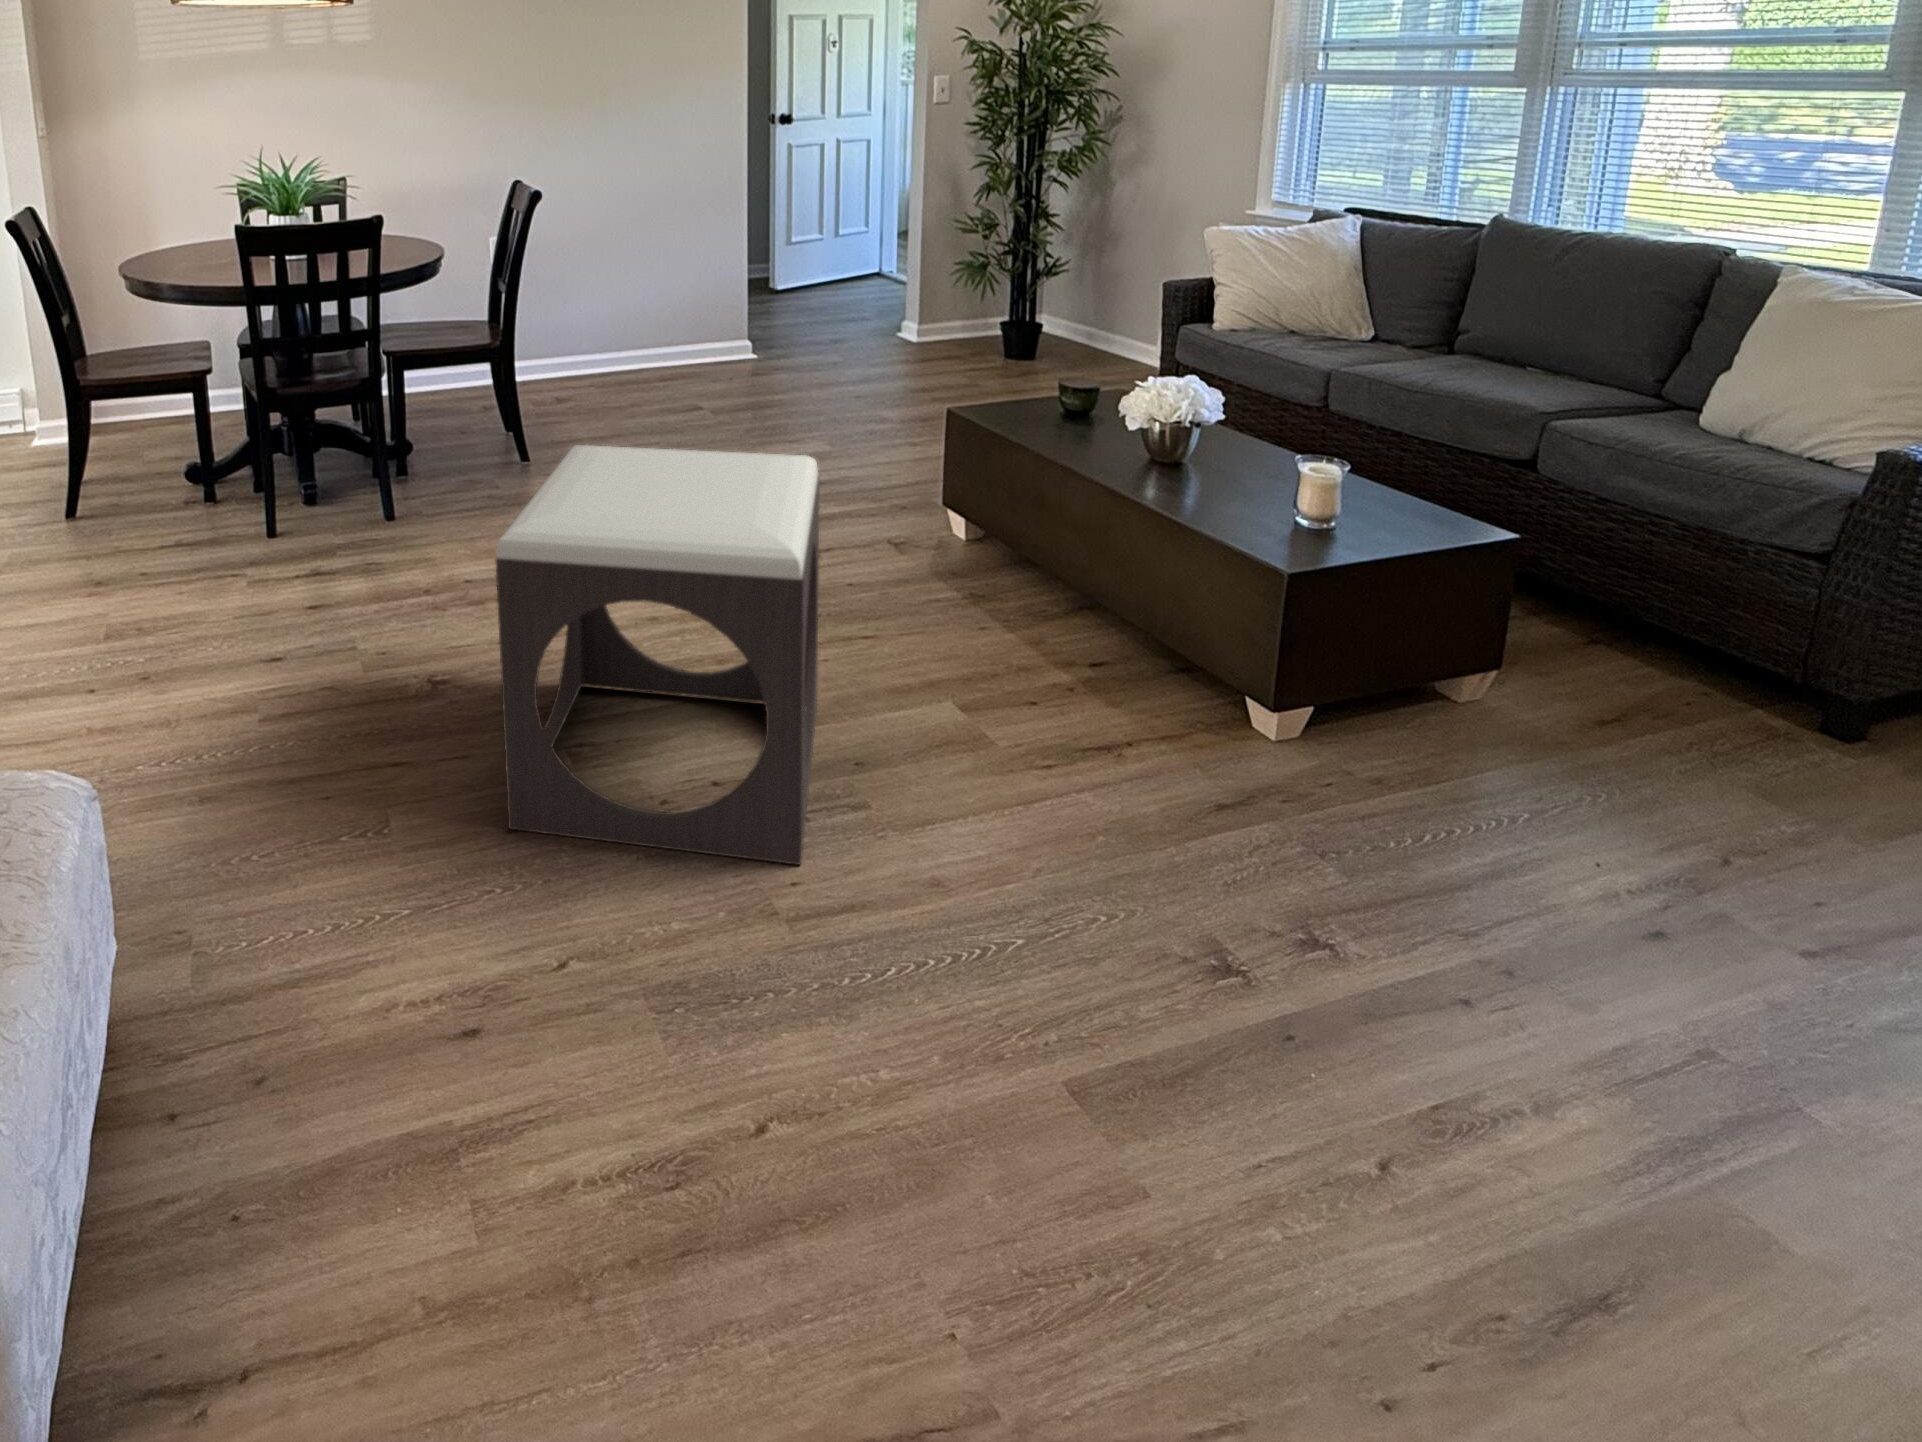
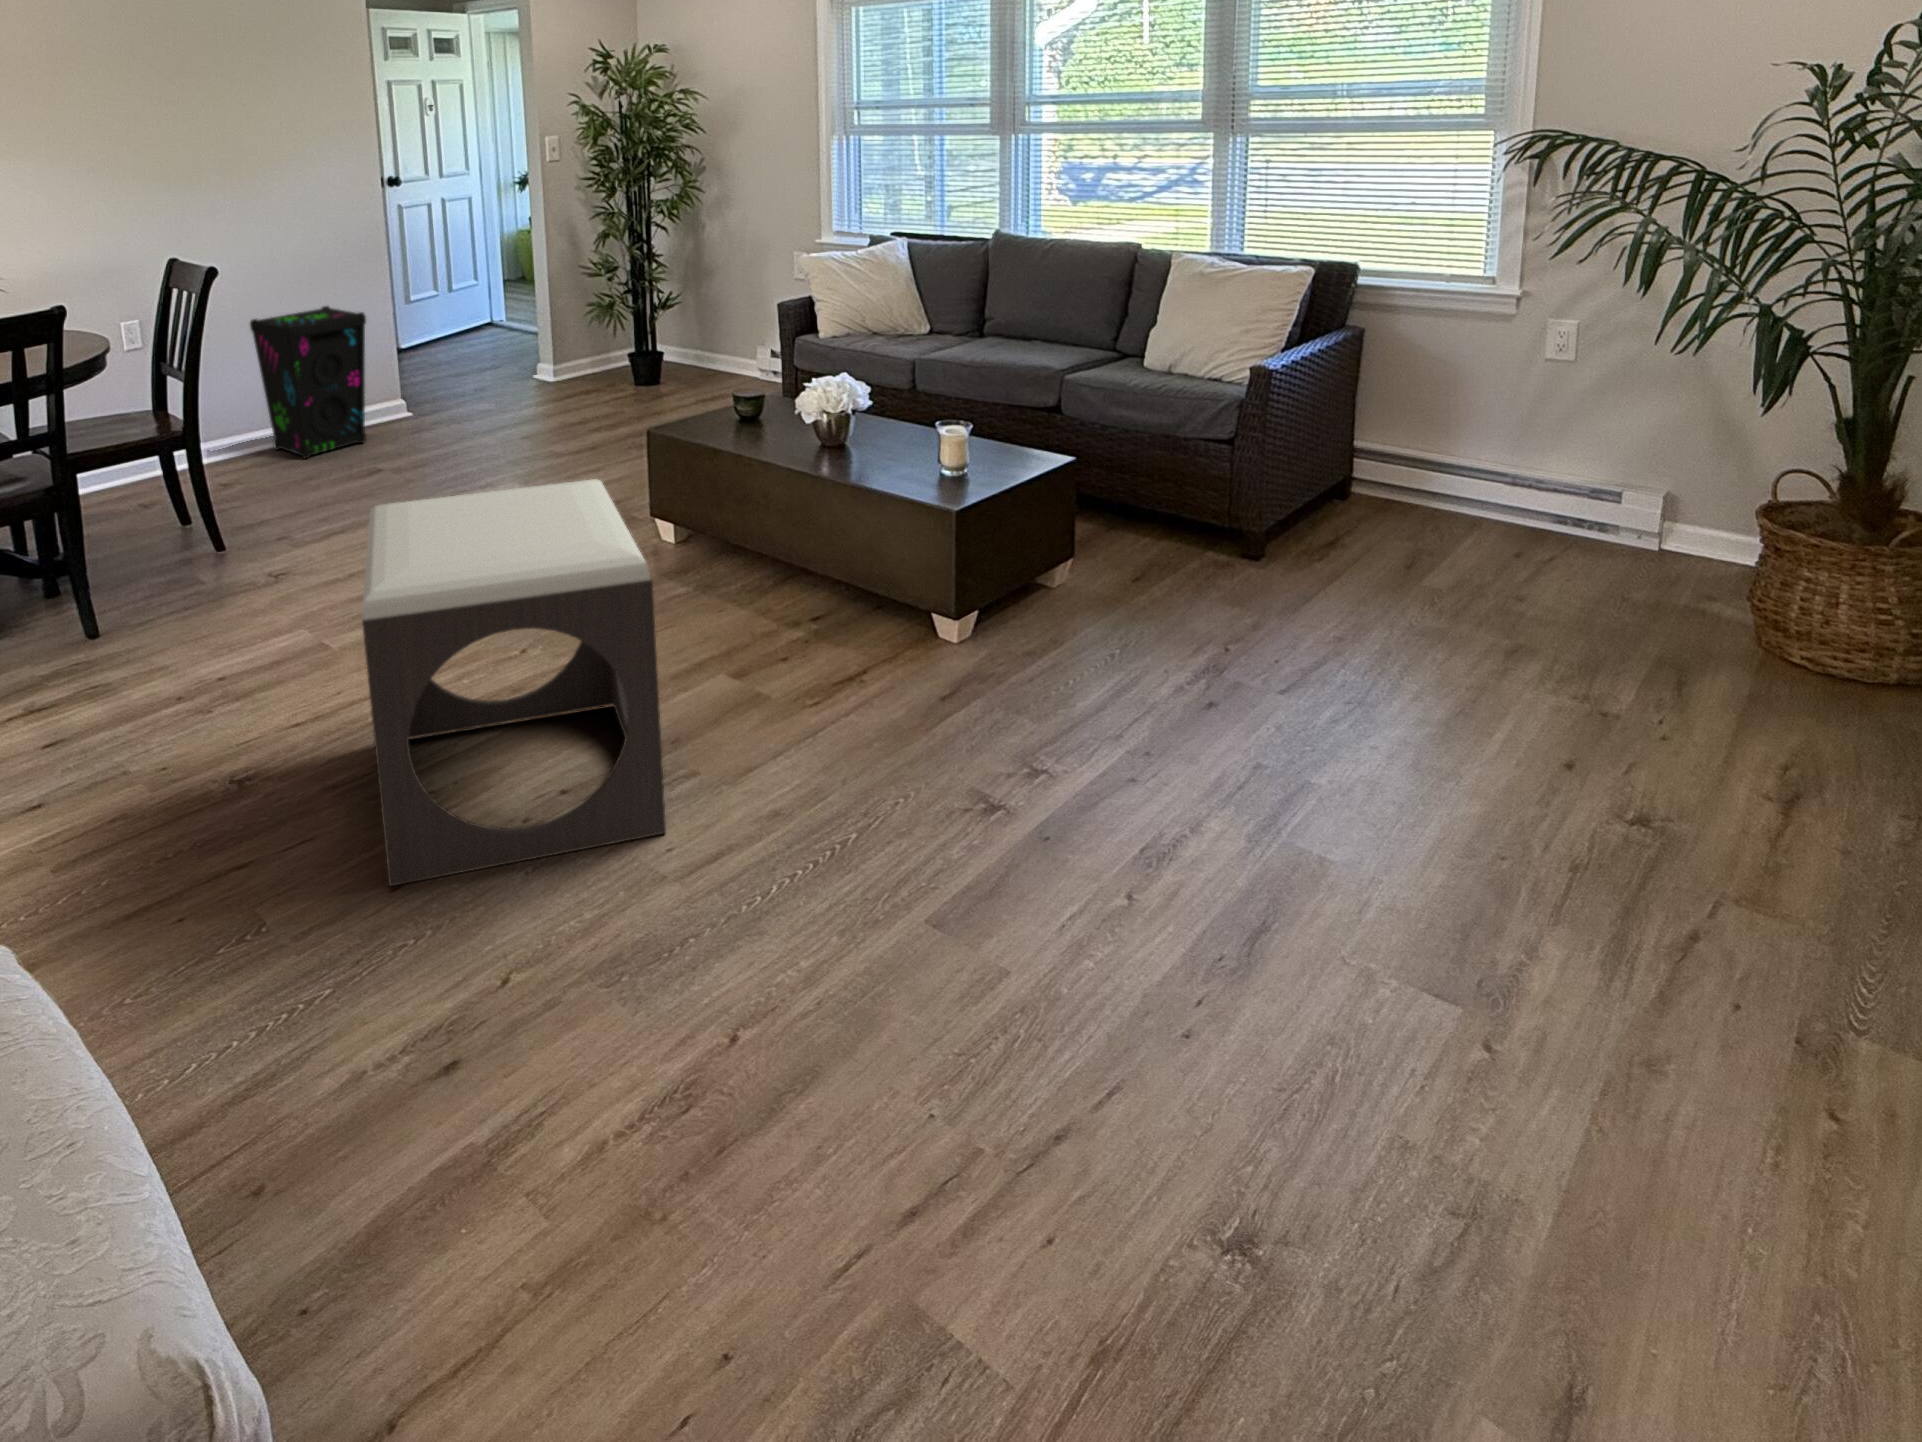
speaker: none [597,240,705,390] -> present [250,306,366,459]

